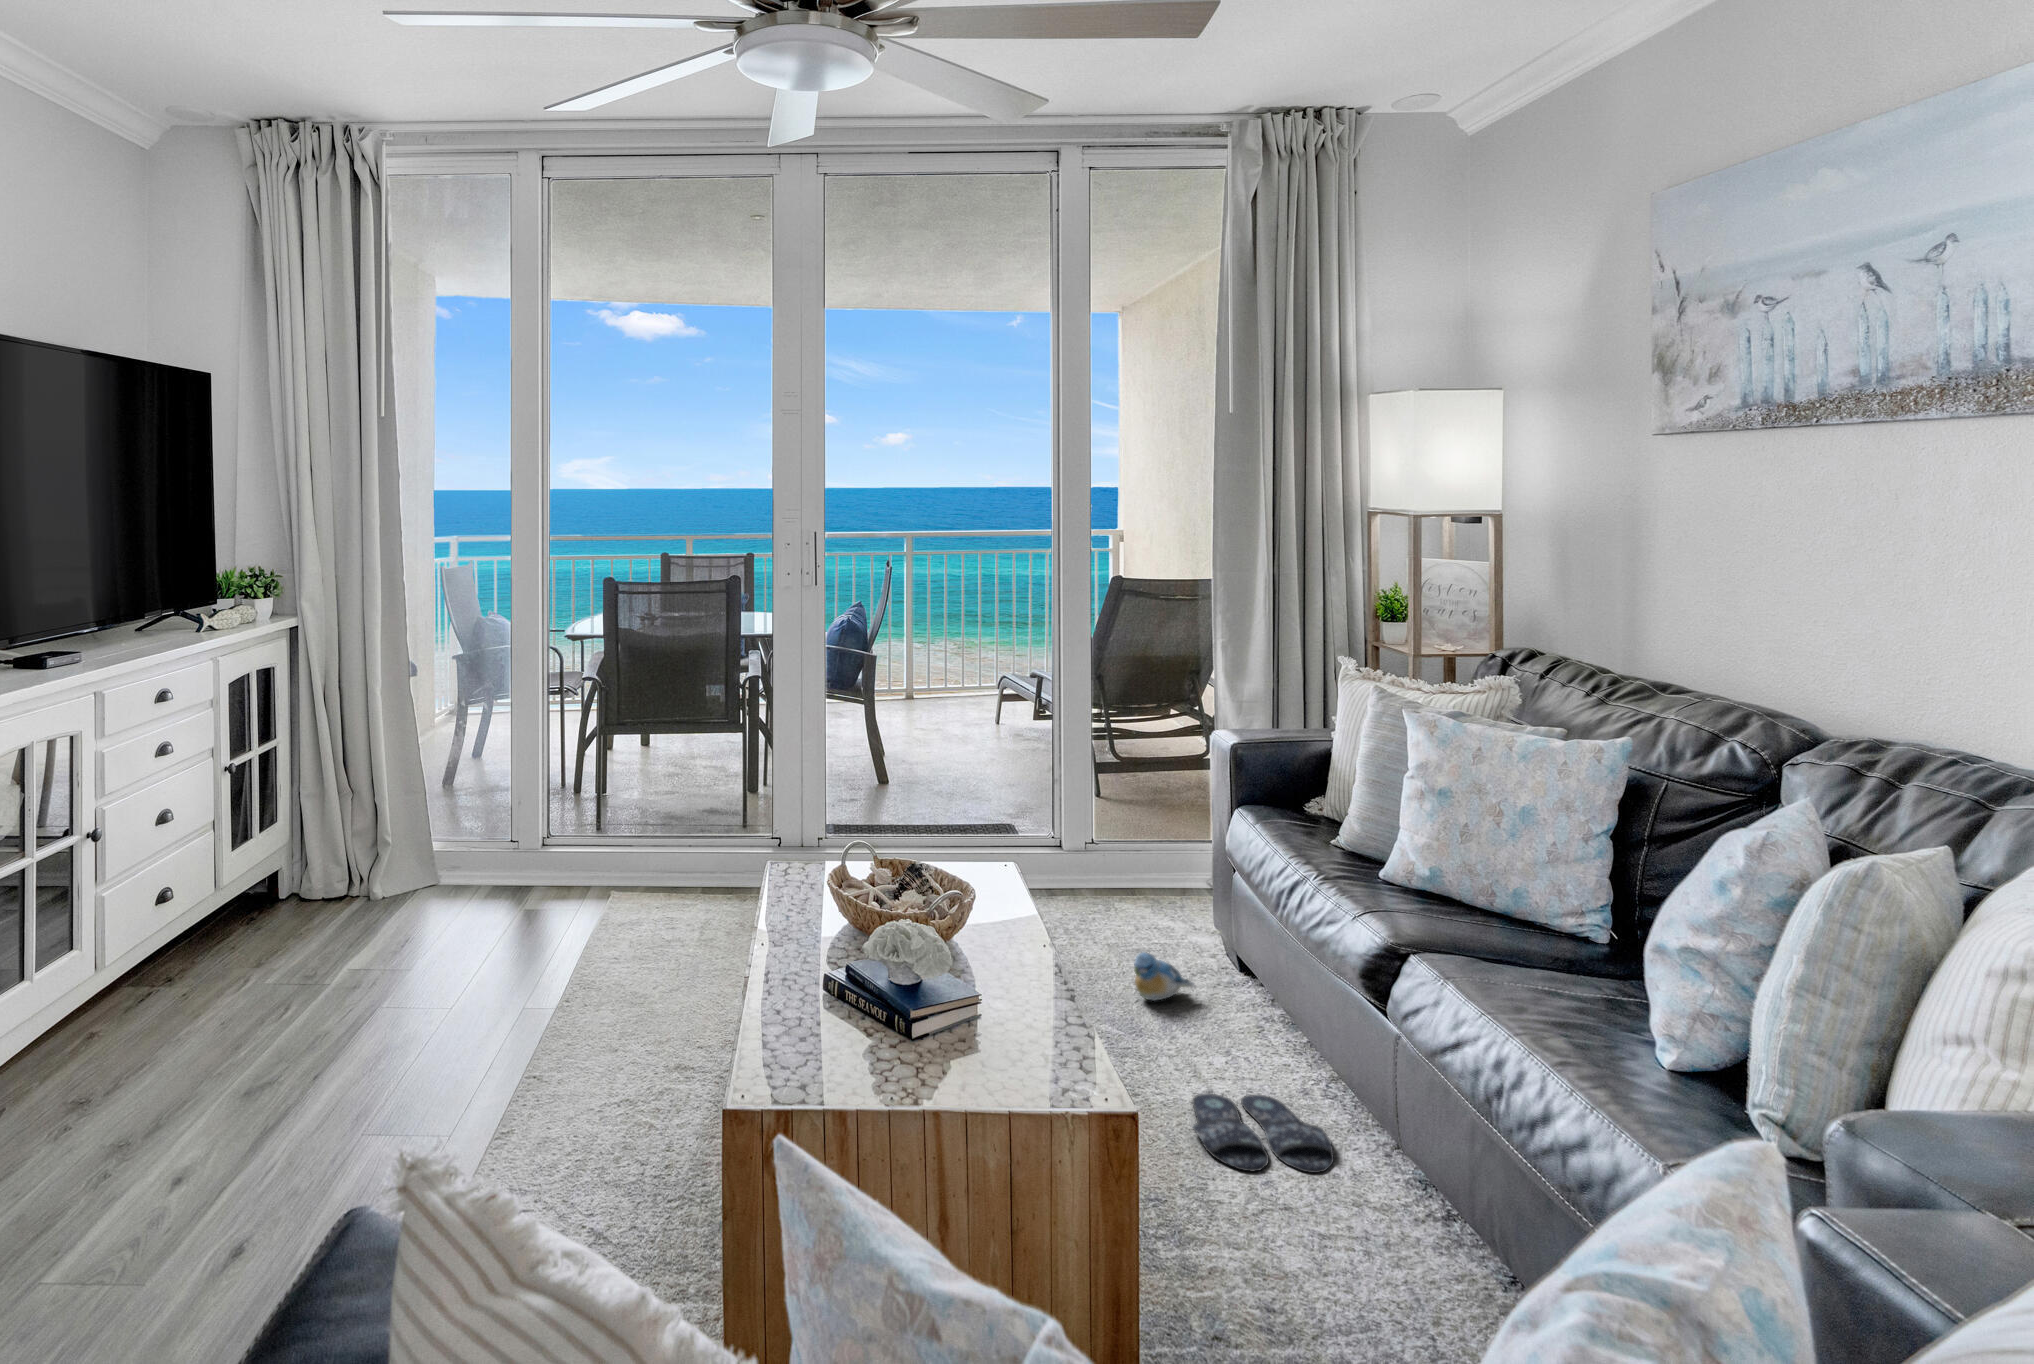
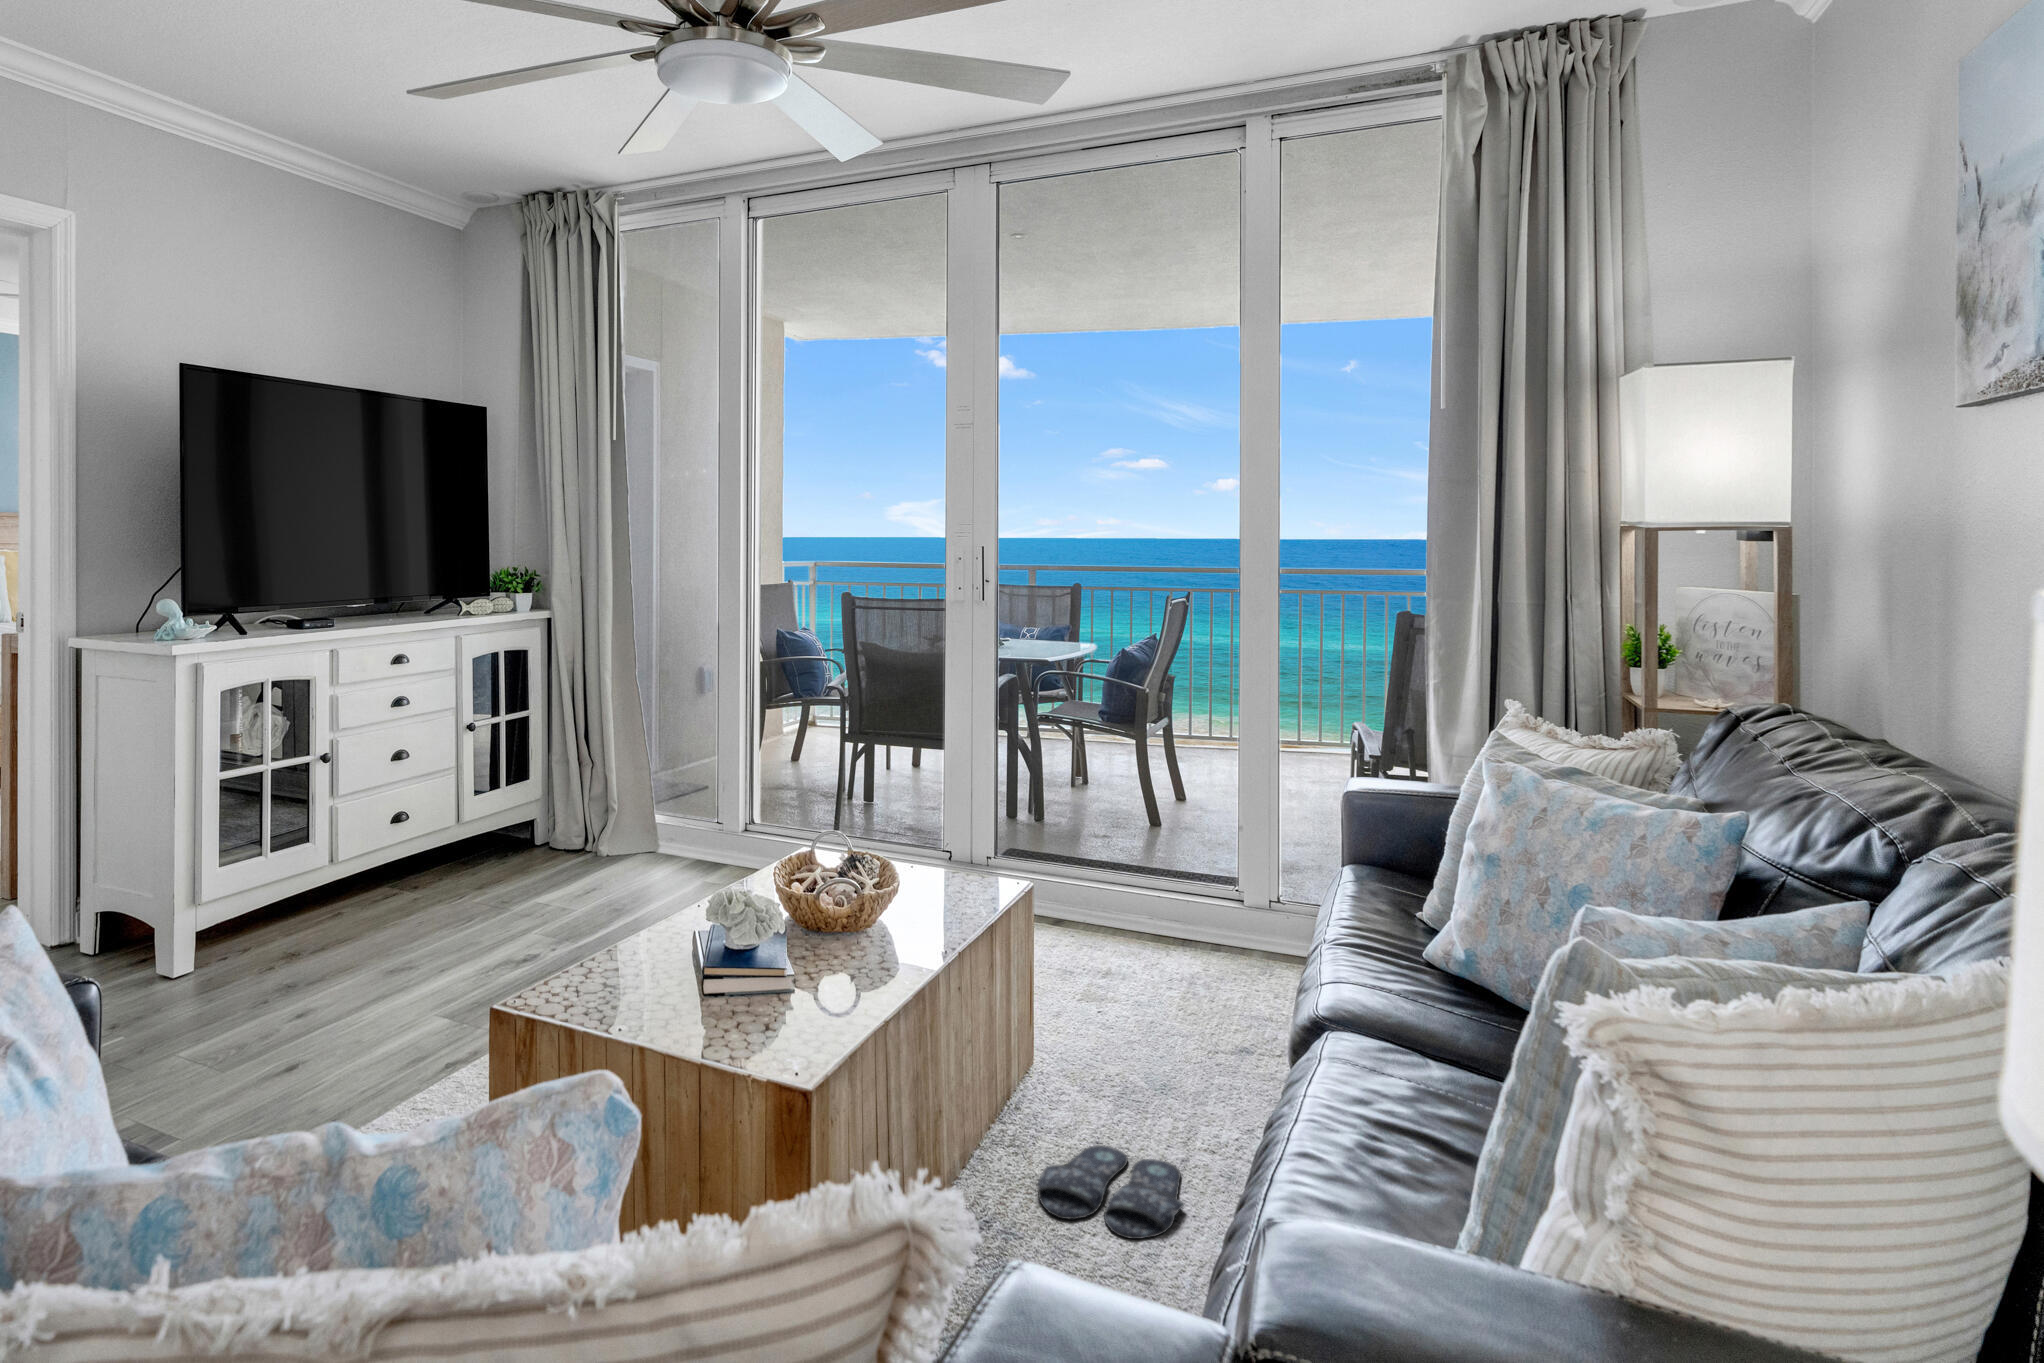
plush toy: present [1134,953,1195,1001] -> none [1153,1005,1229,1061]

